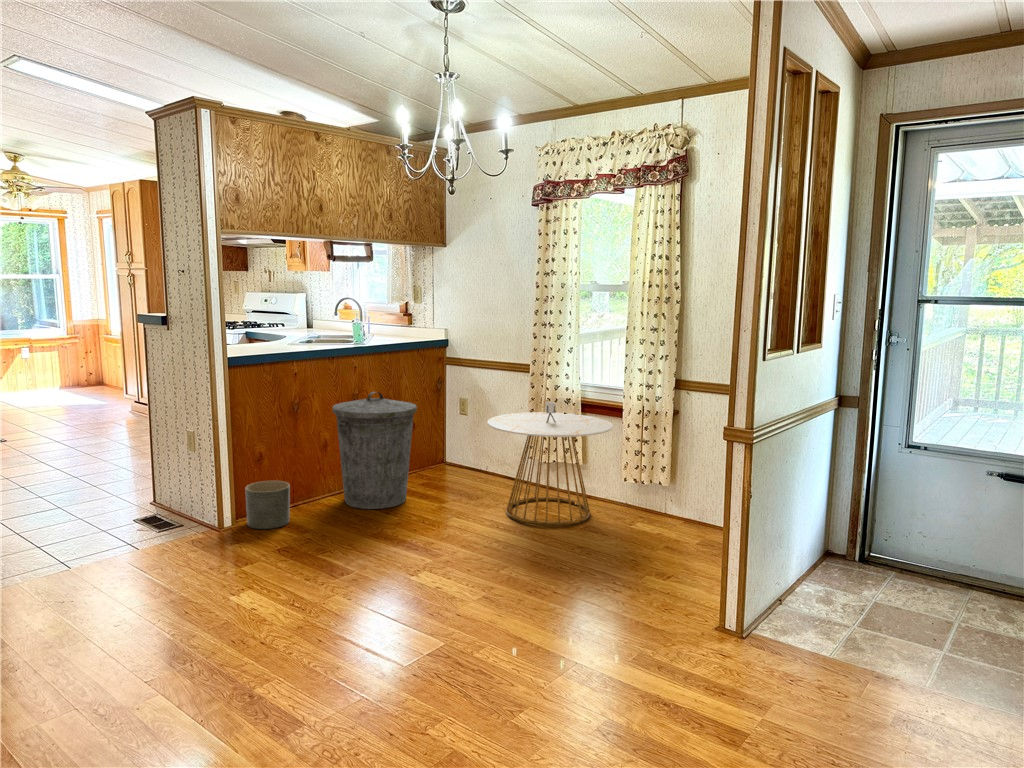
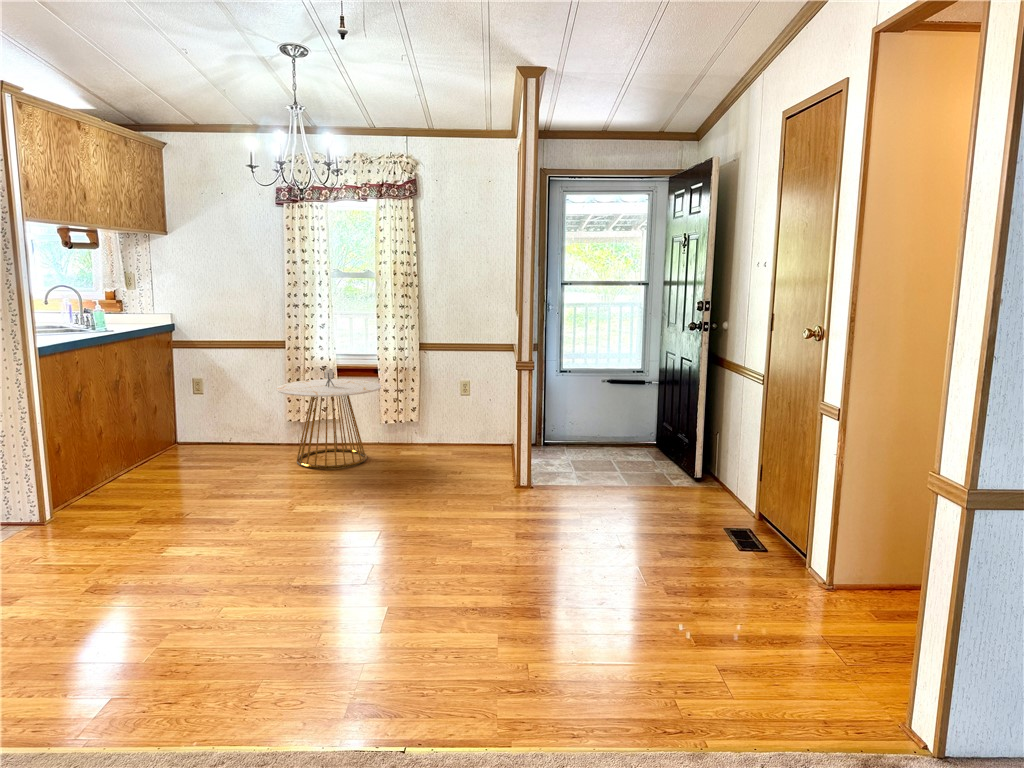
trash can: present [332,392,417,509] -> none [118,378,207,490]
planter: present [245,481,290,529] -> none [70,475,119,524]

